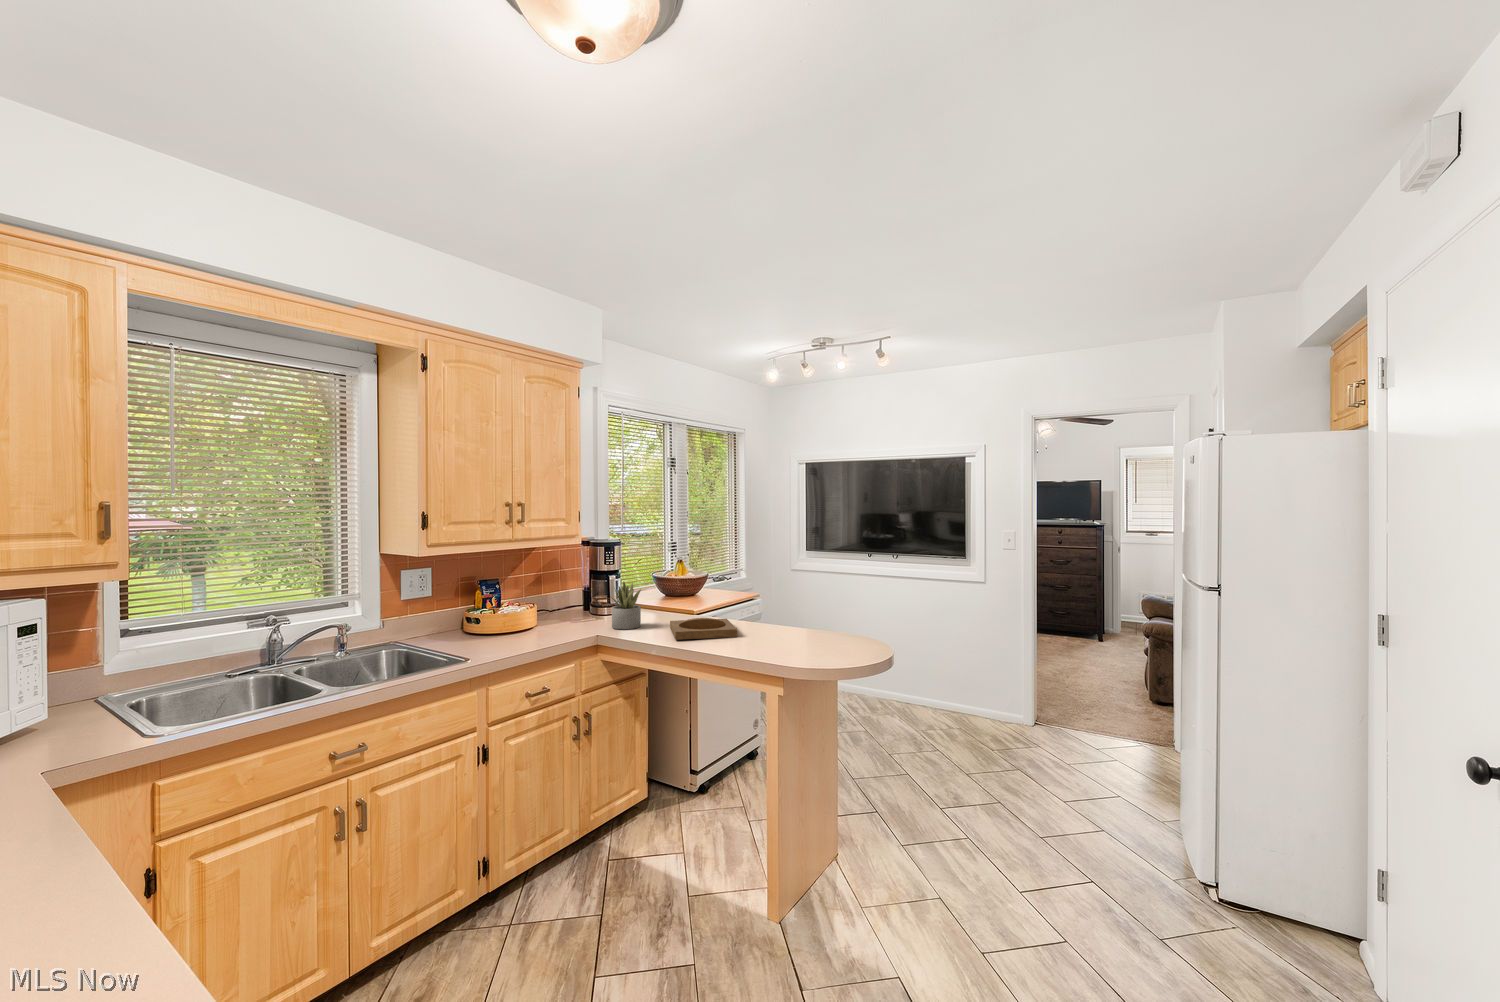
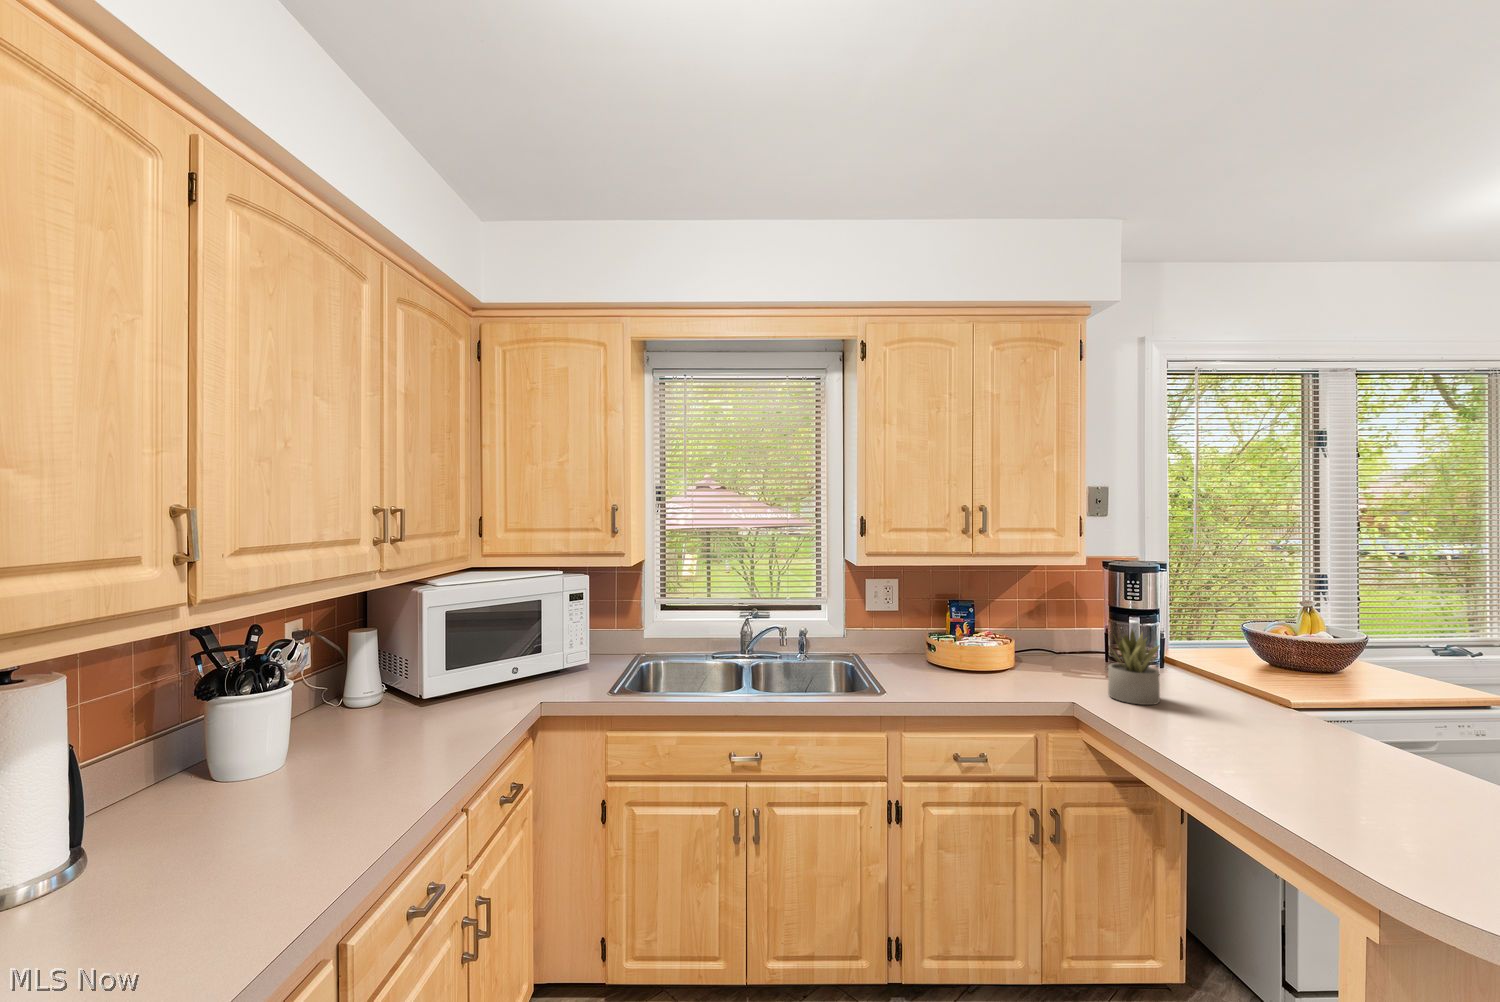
tray: present [670,618,737,640] -> none [1191,709,1348,783]

